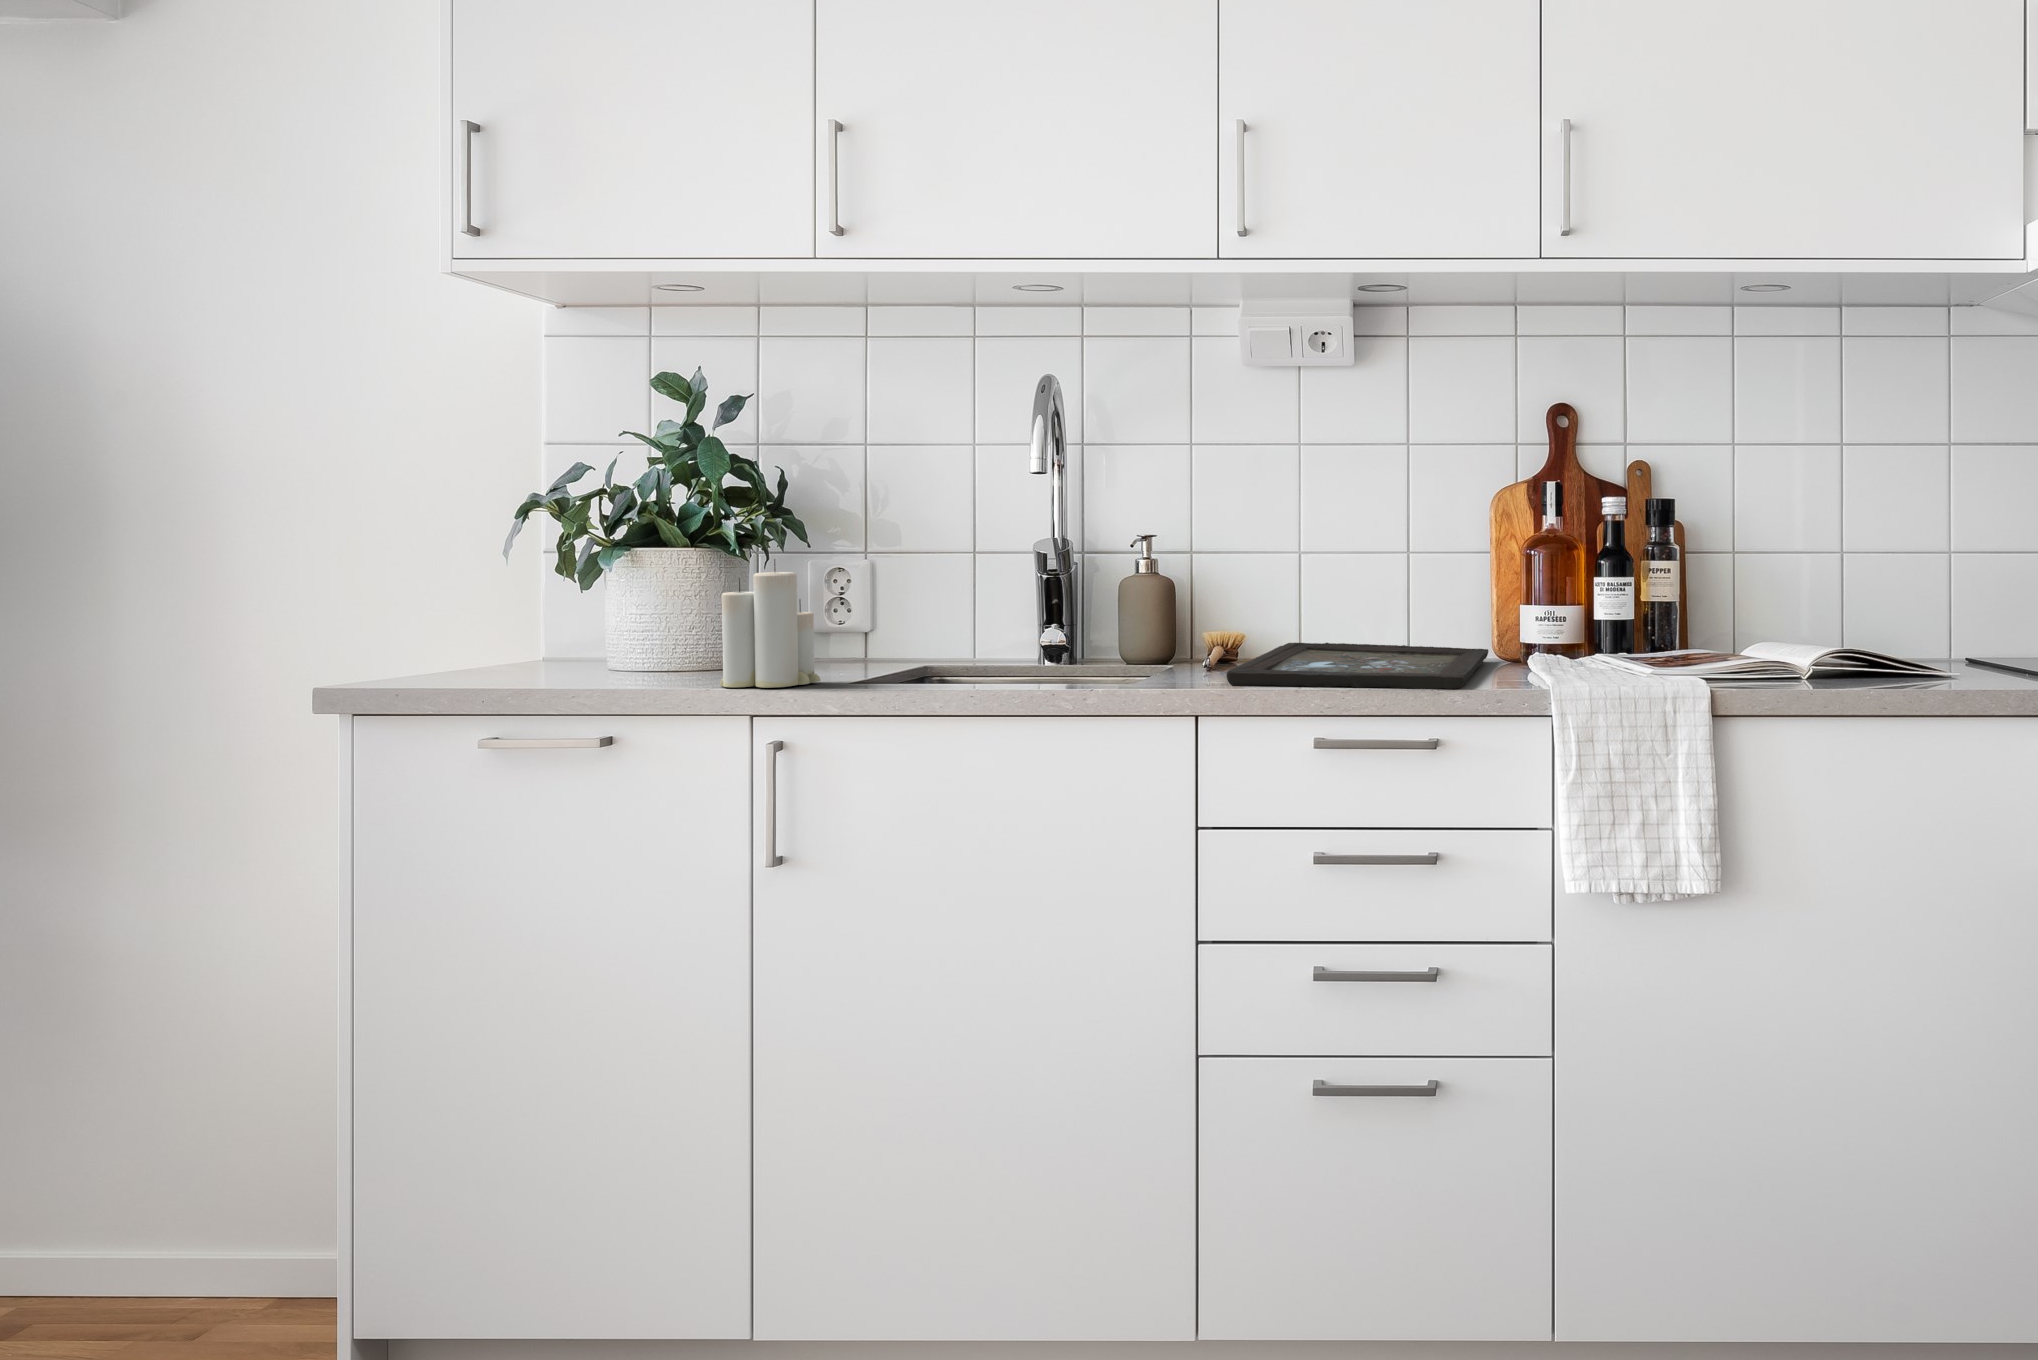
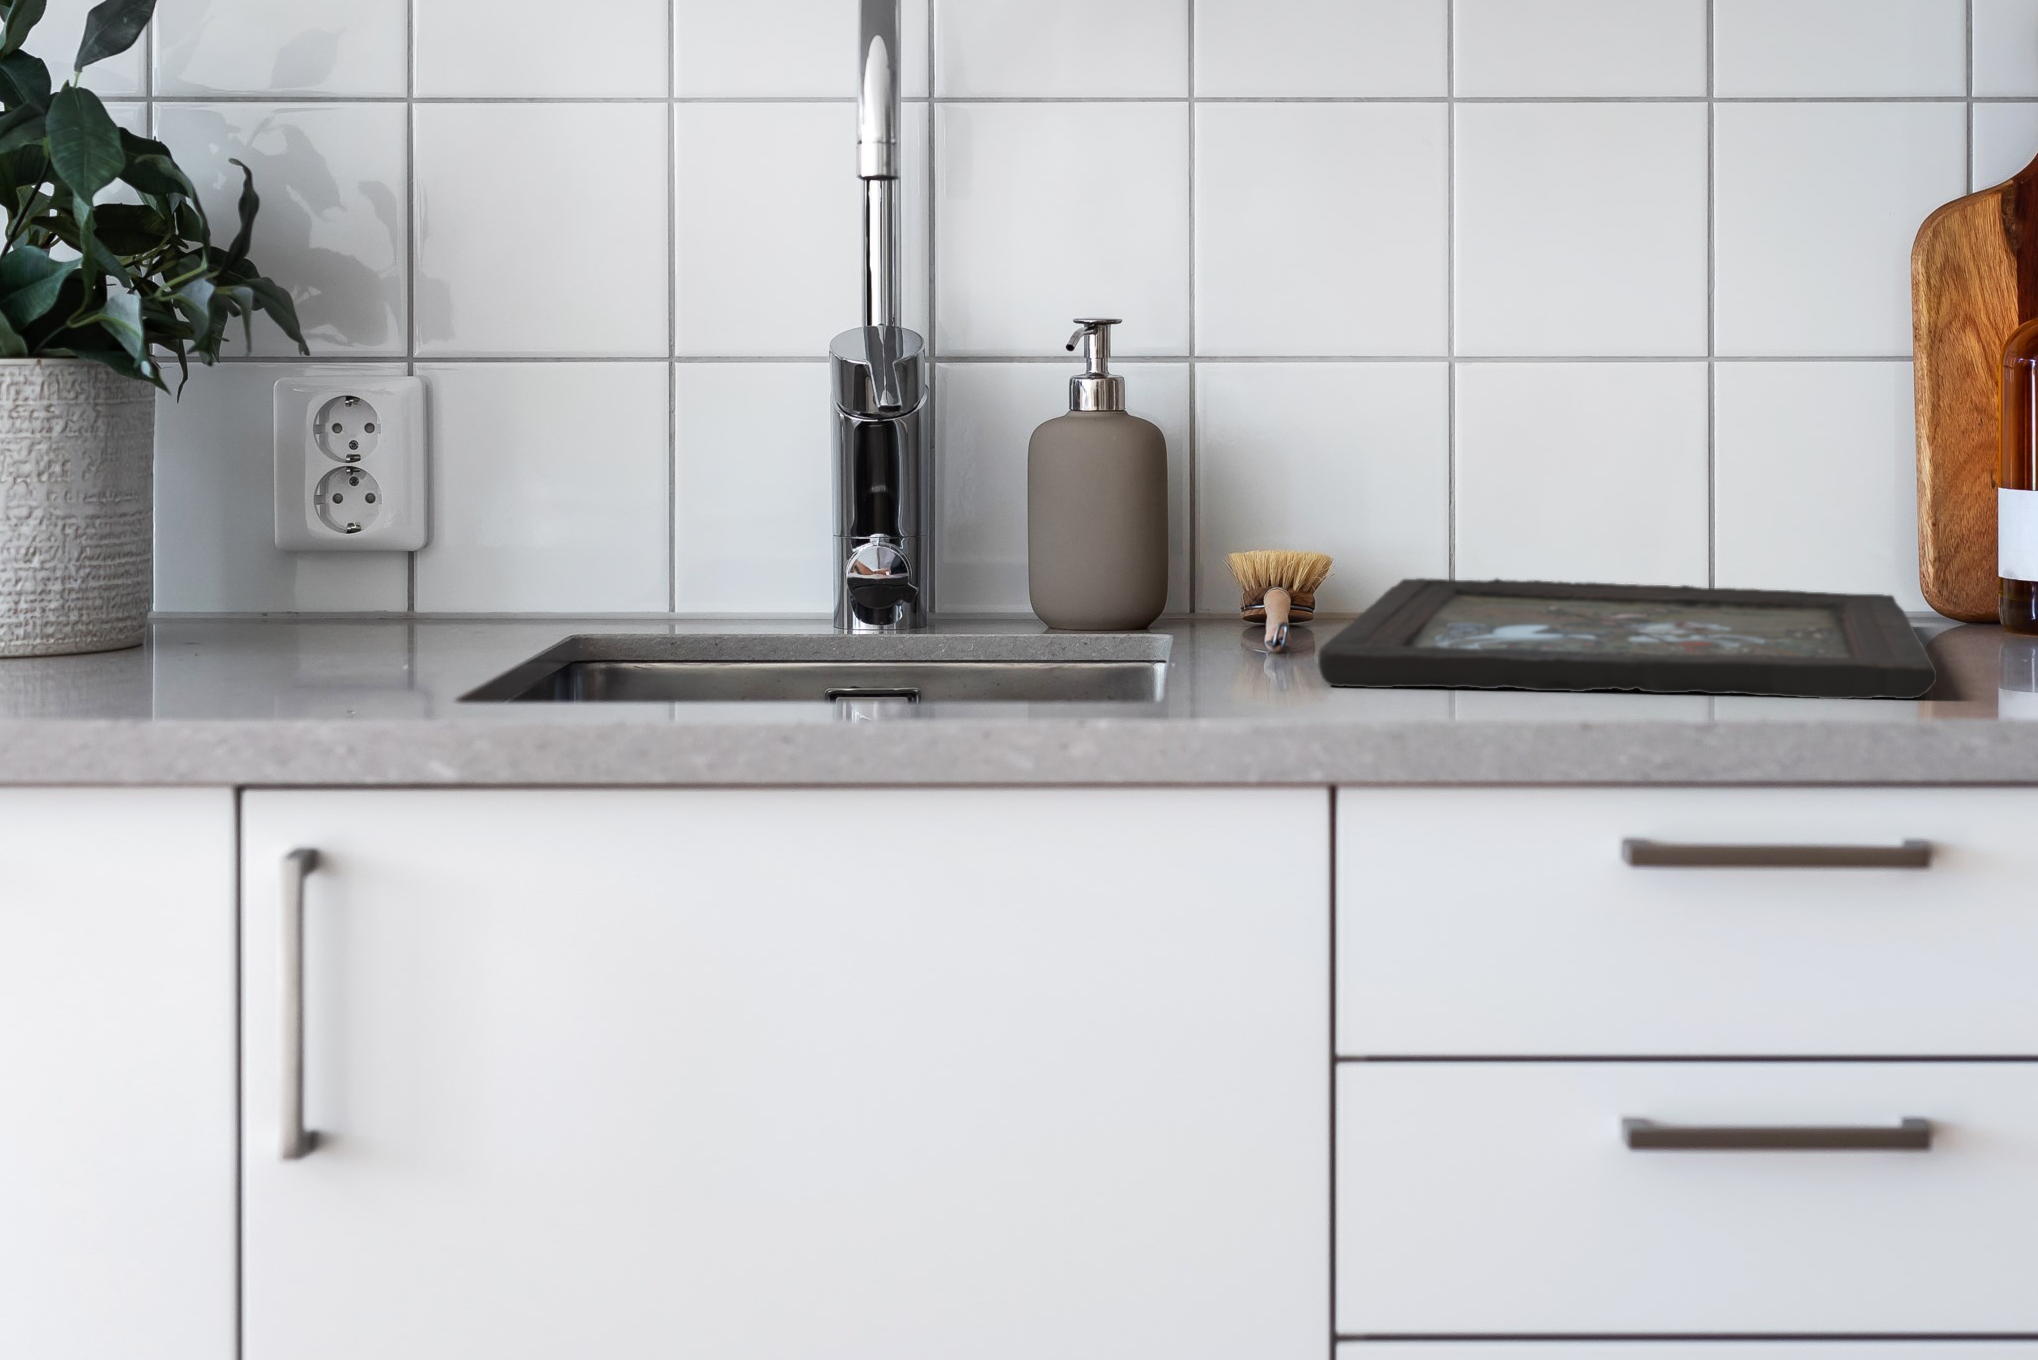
candle: present [720,559,820,688] -> none [76,368,318,688]

